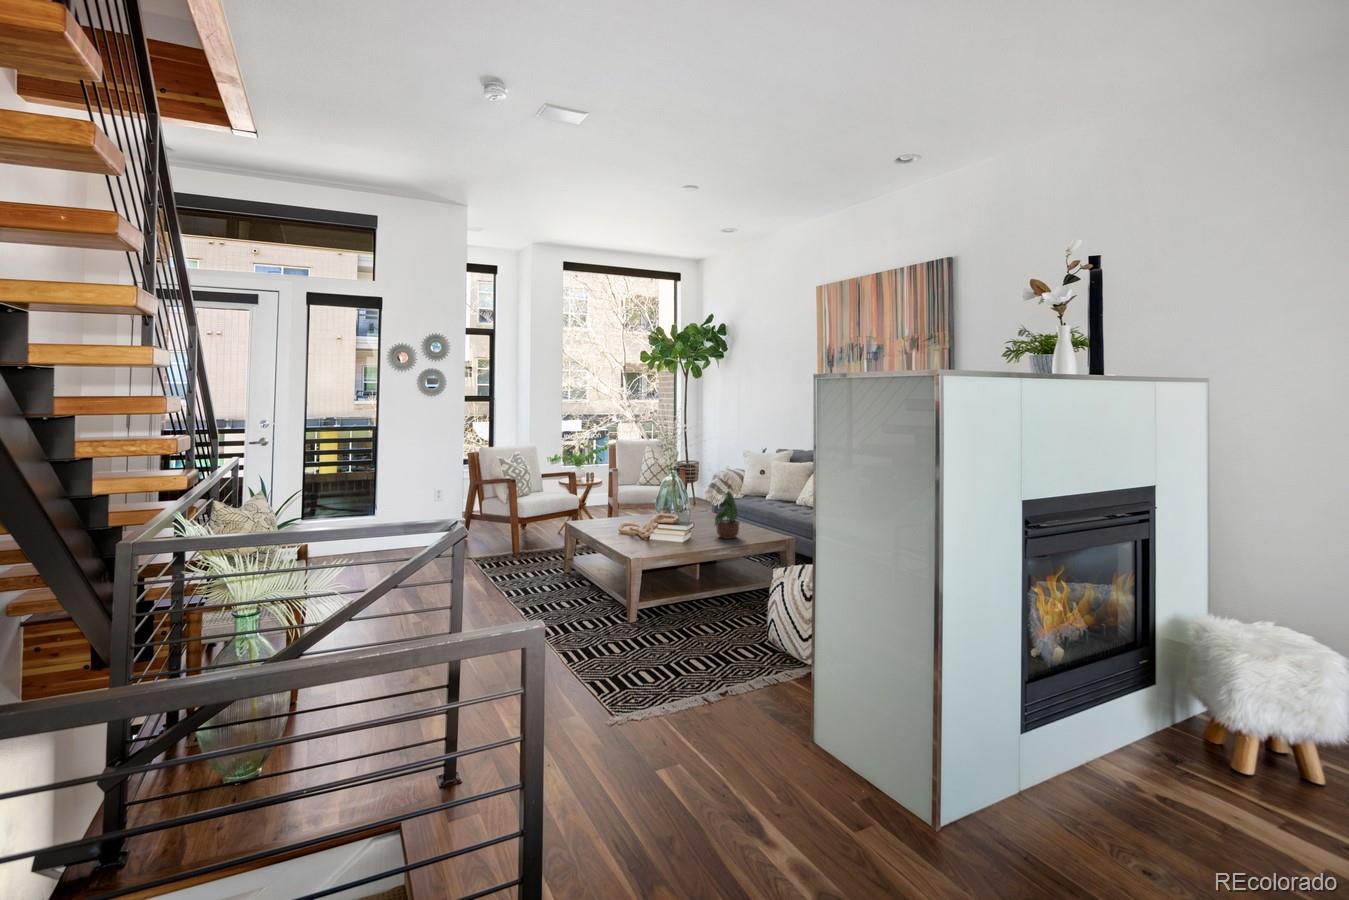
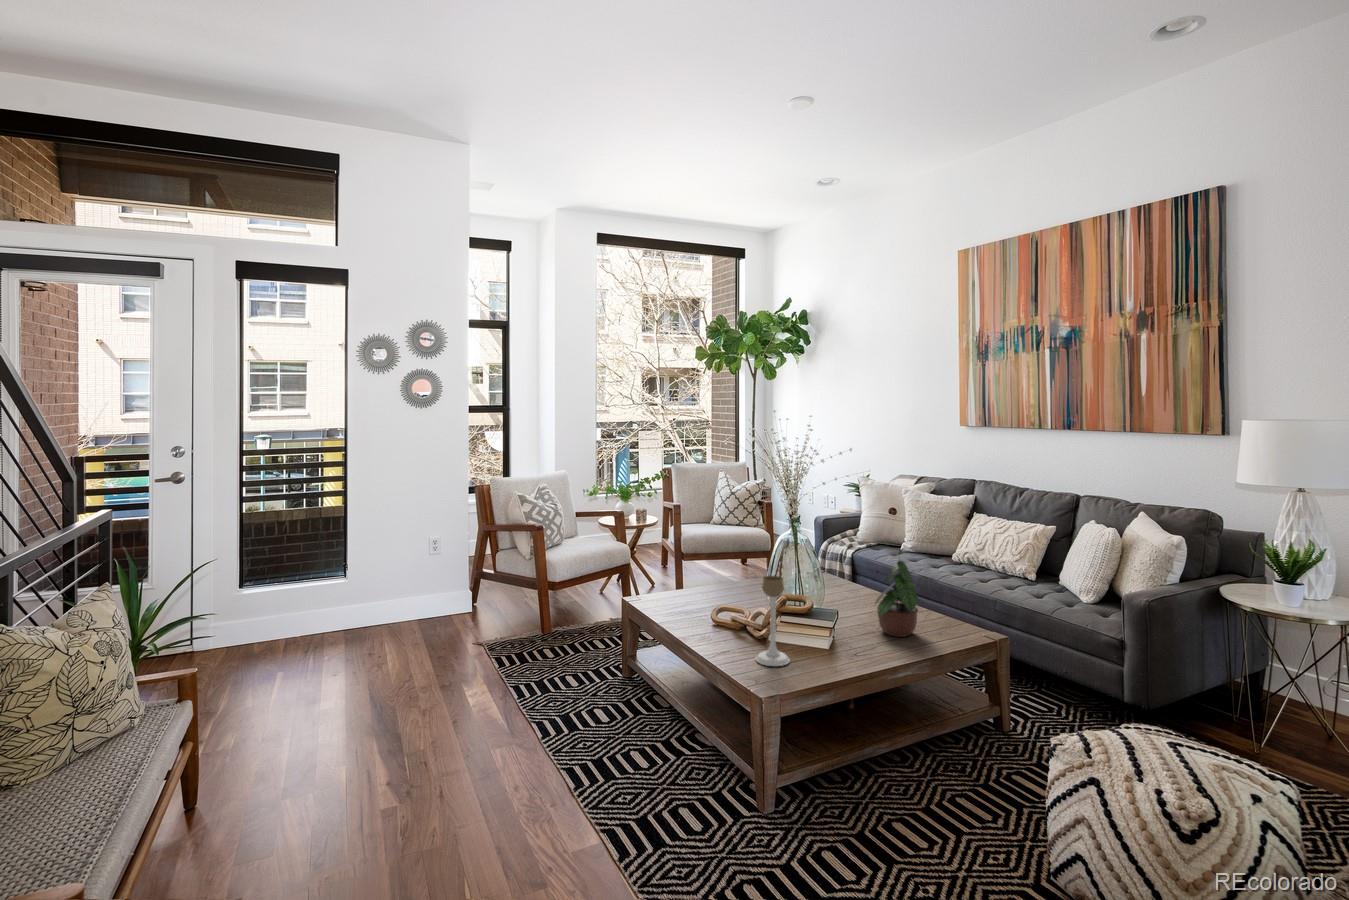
candle holder: none [633,498,654,550] -> present [756,575,790,666]

